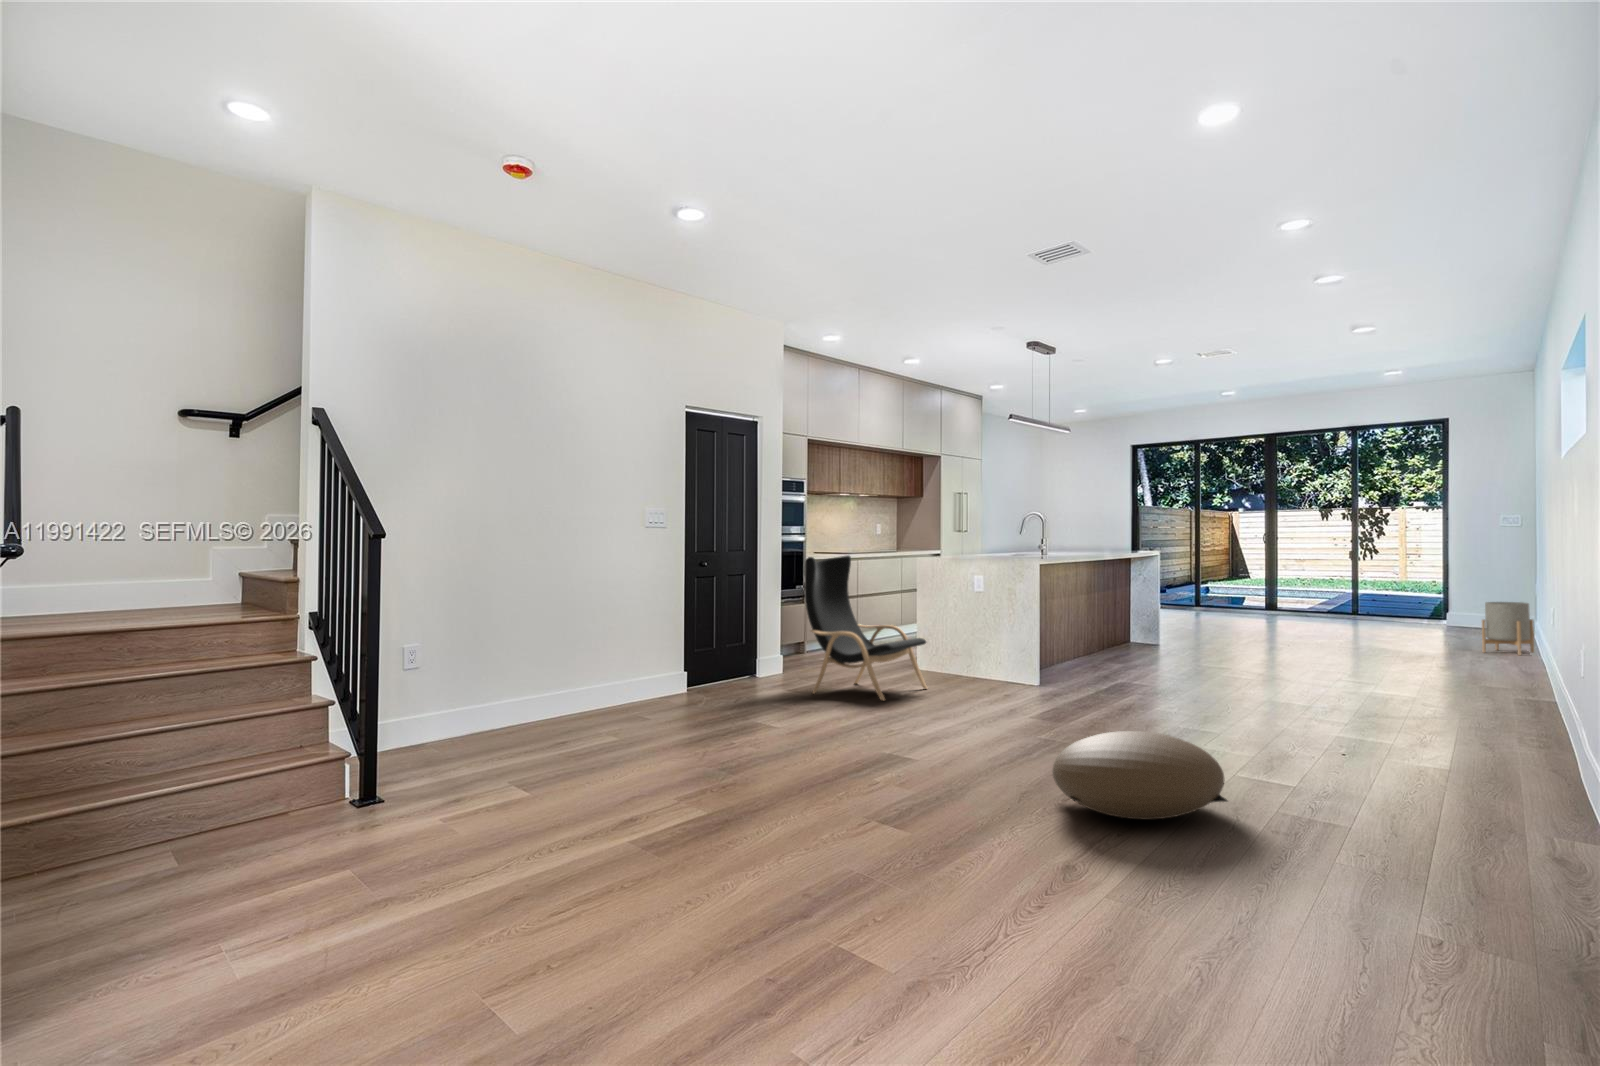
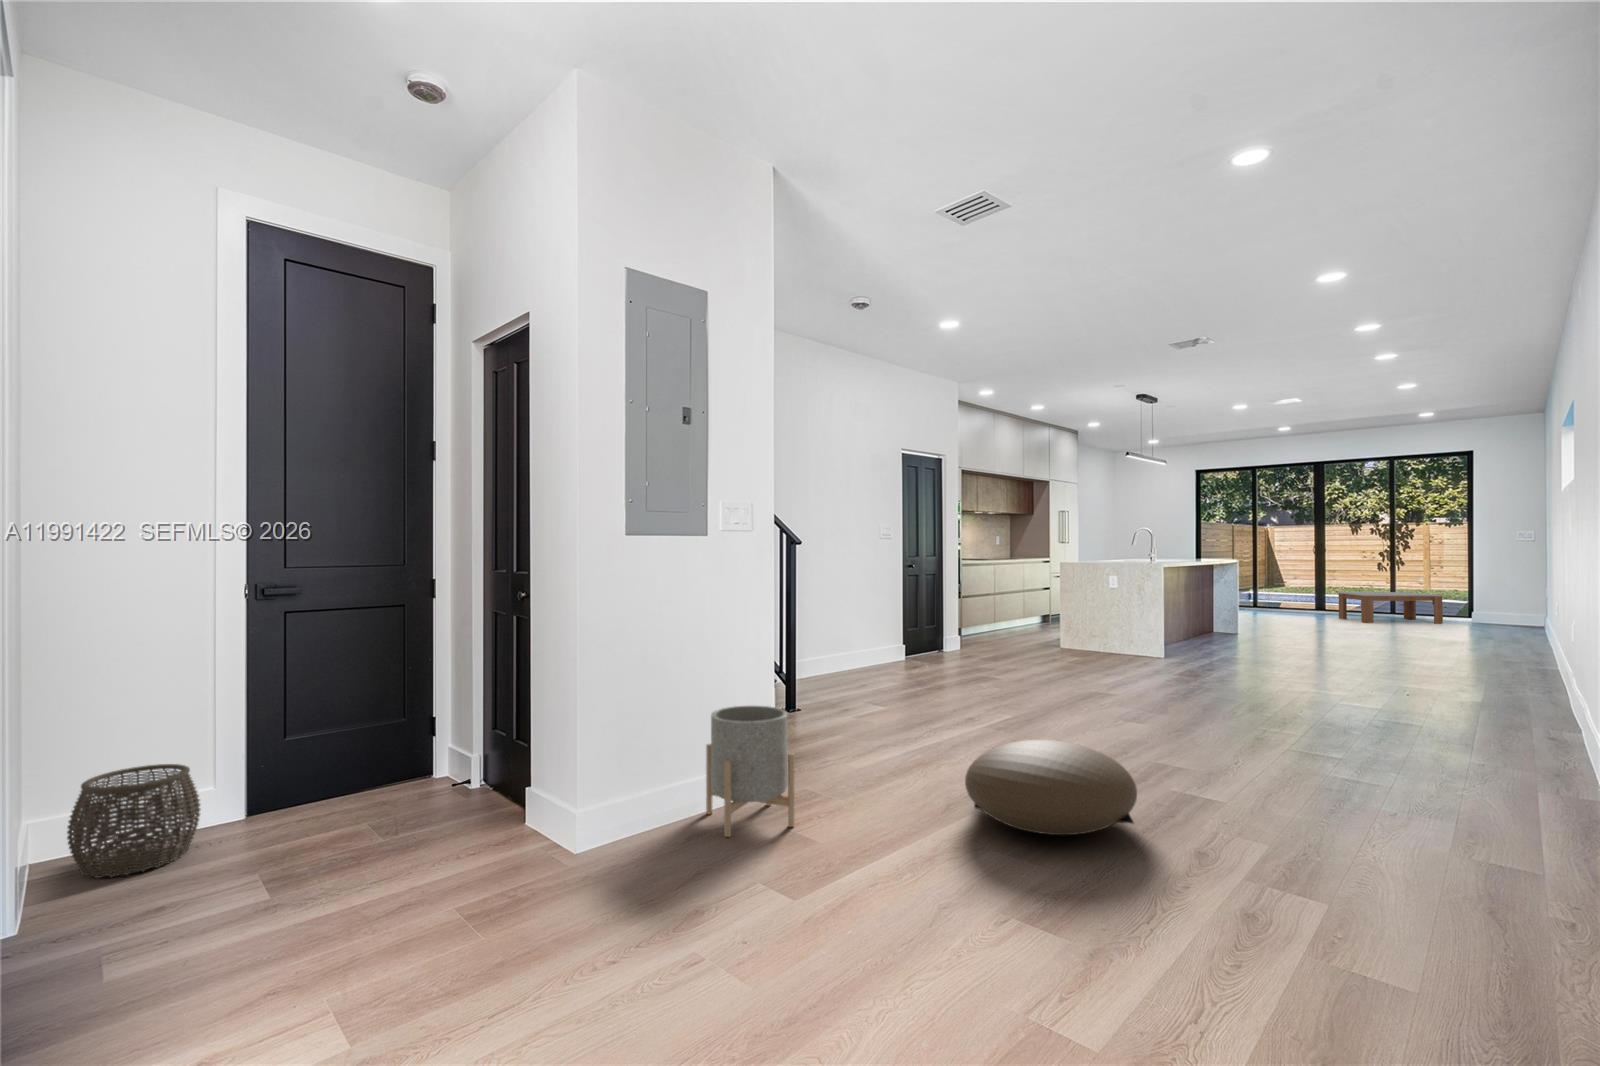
lounge chair: present [804,555,928,700] -> none [831,559,937,686]
coffee table: none [1315,583,1419,617] -> present [1338,592,1443,623]
planter: present [1482,602,1534,655] -> present [706,706,795,837]
woven basket: none [101,803,240,932] -> present [67,764,200,878]

